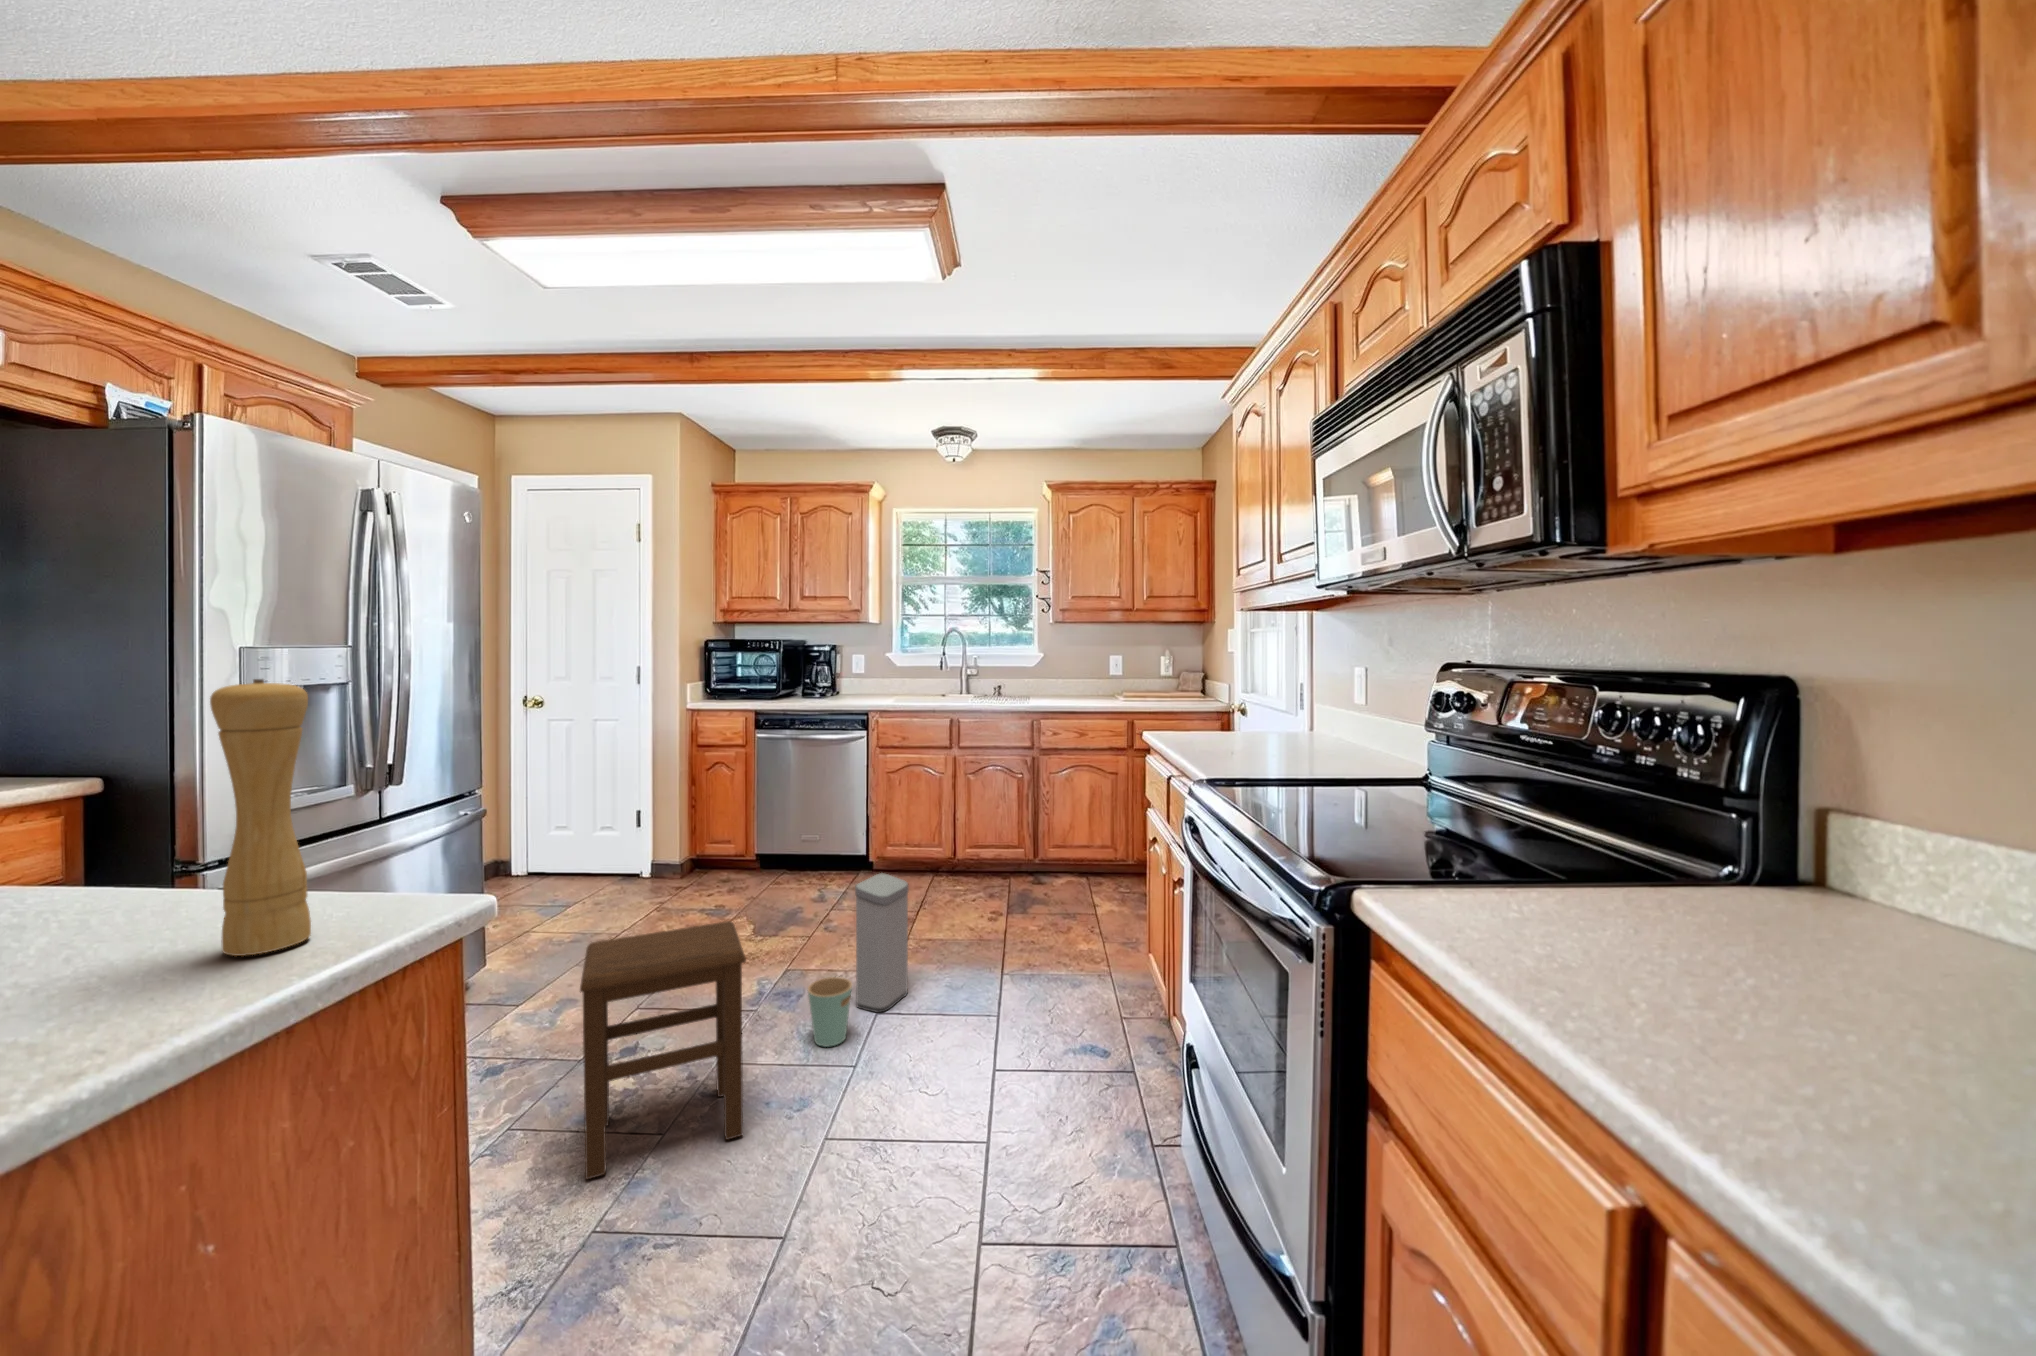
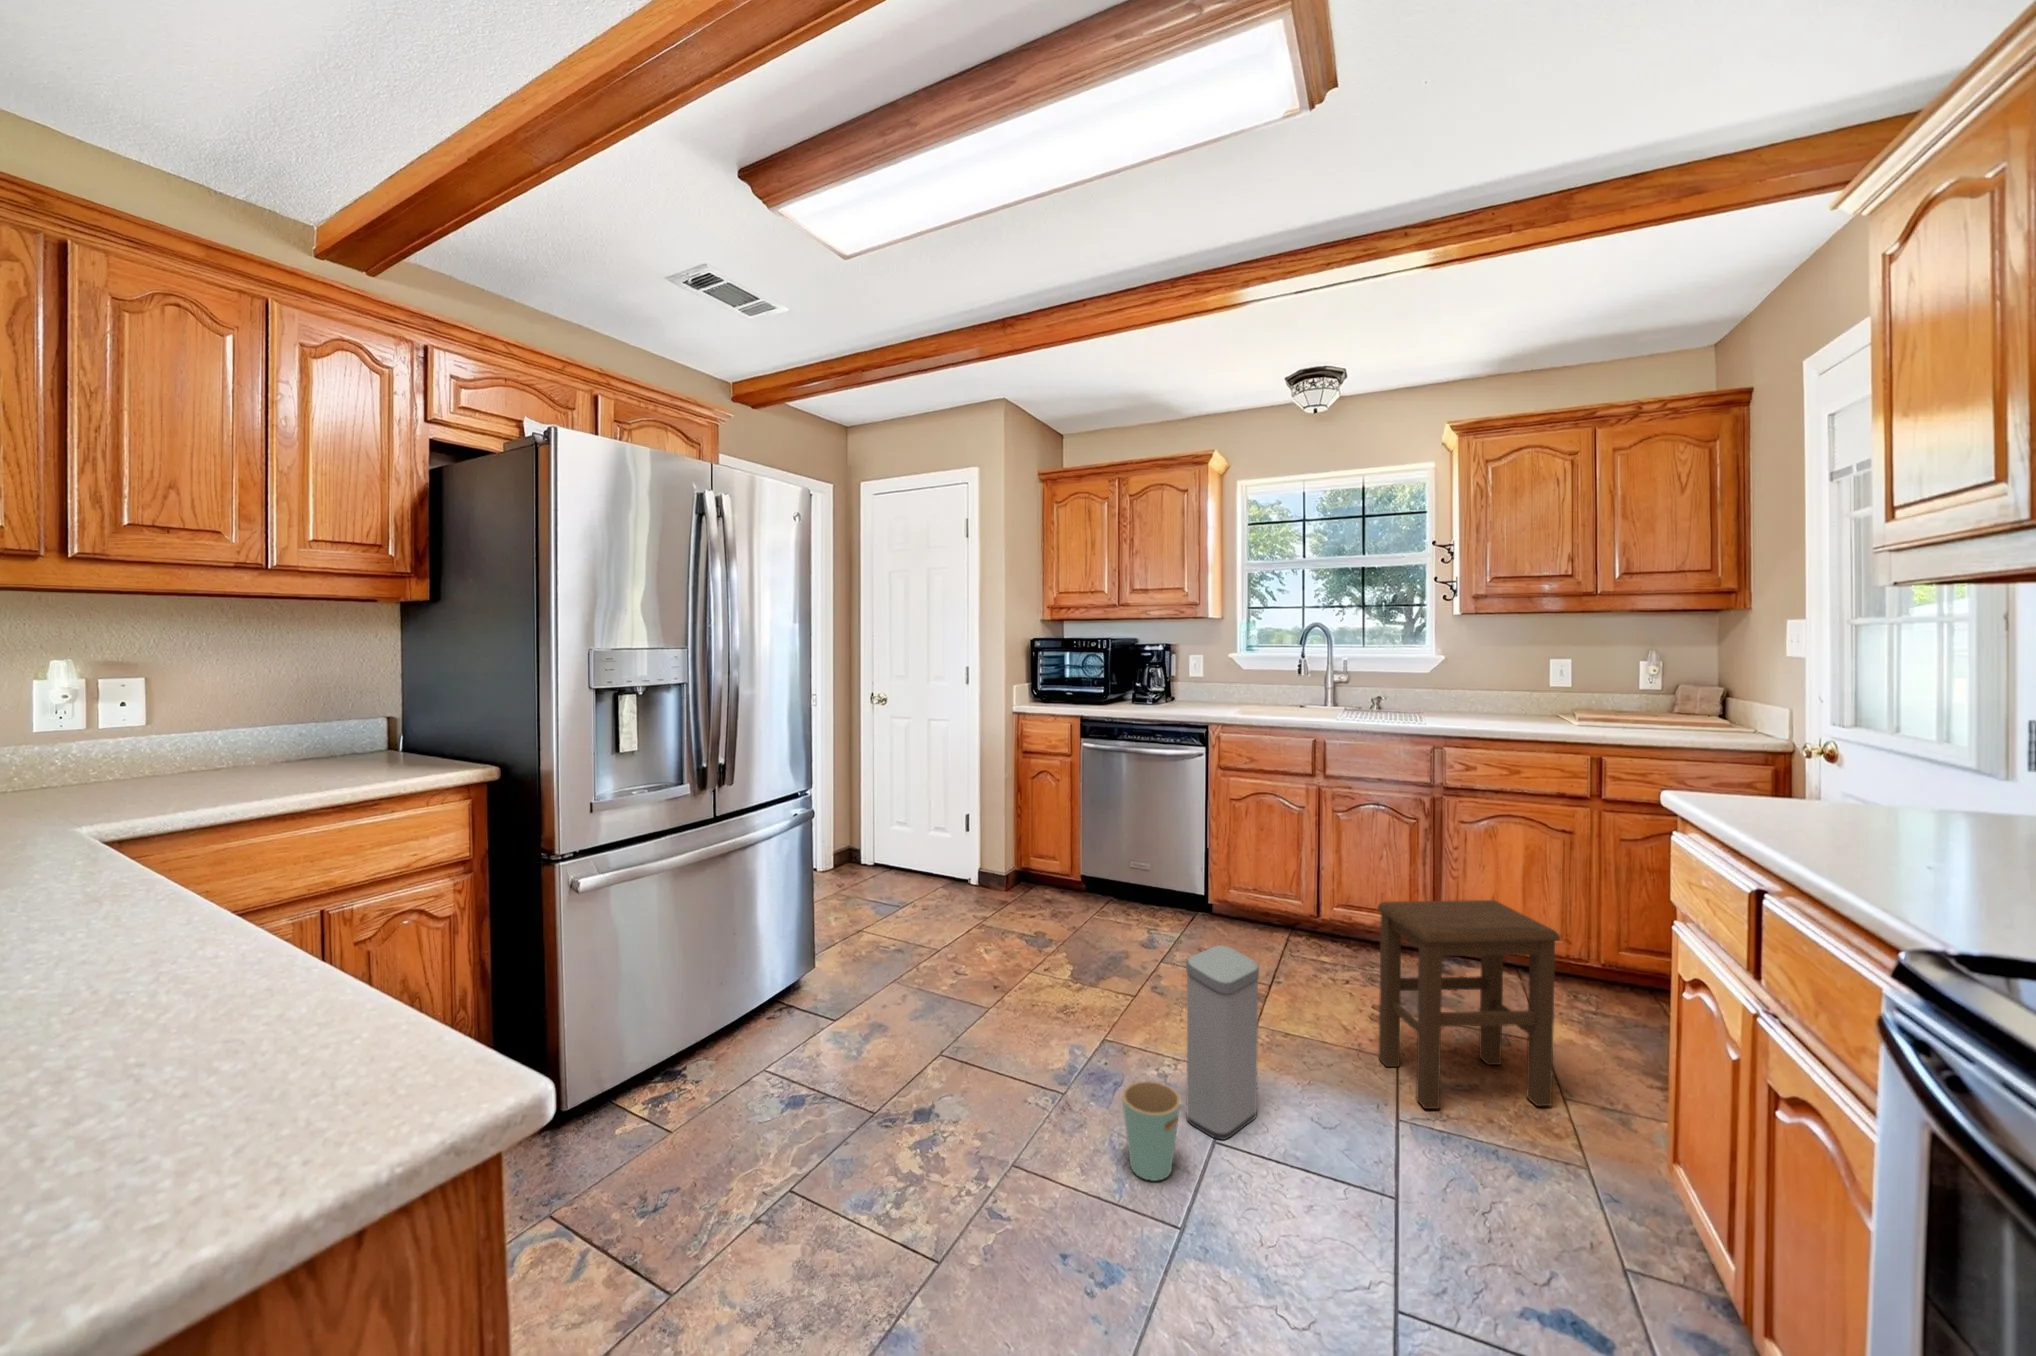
pepper mill: present [210,679,311,956] -> none [126,688,293,1146]
stool: present [580,921,746,1179] -> present [1378,900,1560,1109]

